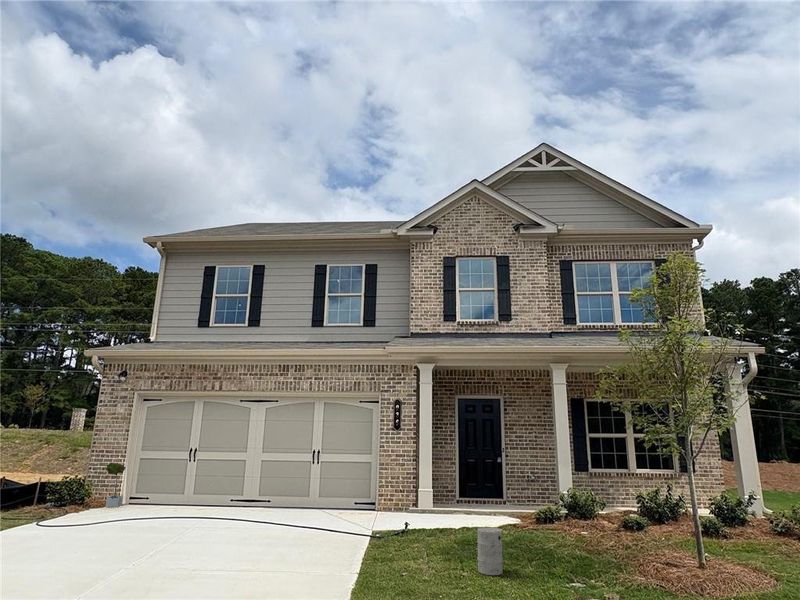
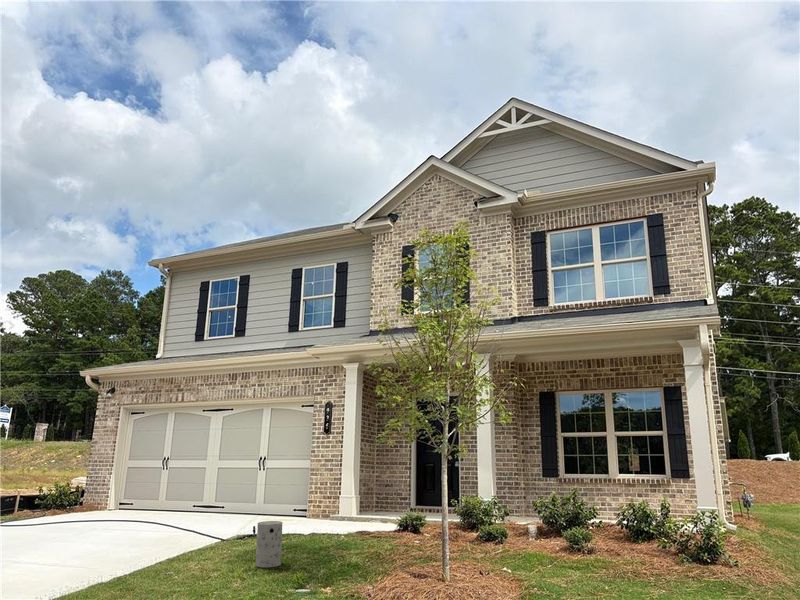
potted tree: present [106,462,126,507] -> none [91,469,107,509]

